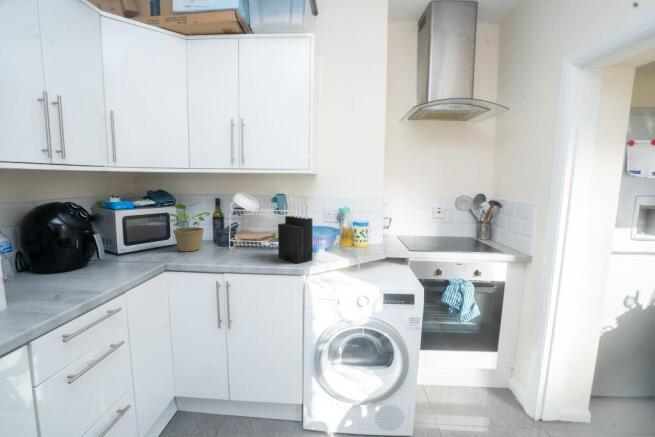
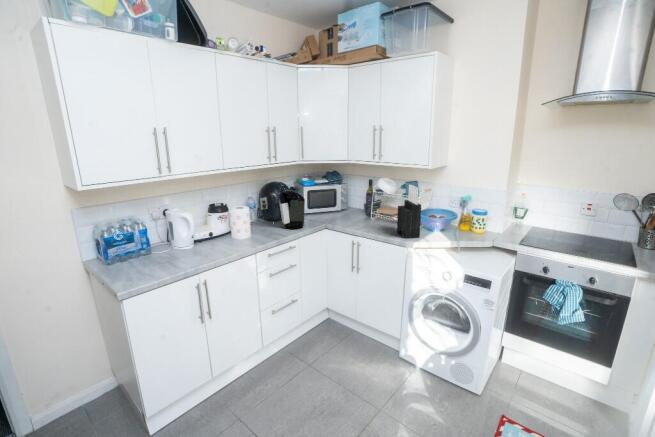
potted plant: present [169,203,210,251] -> none [330,184,359,218]
coffee maker: none [19,211,126,281] -> present [260,190,305,229]

